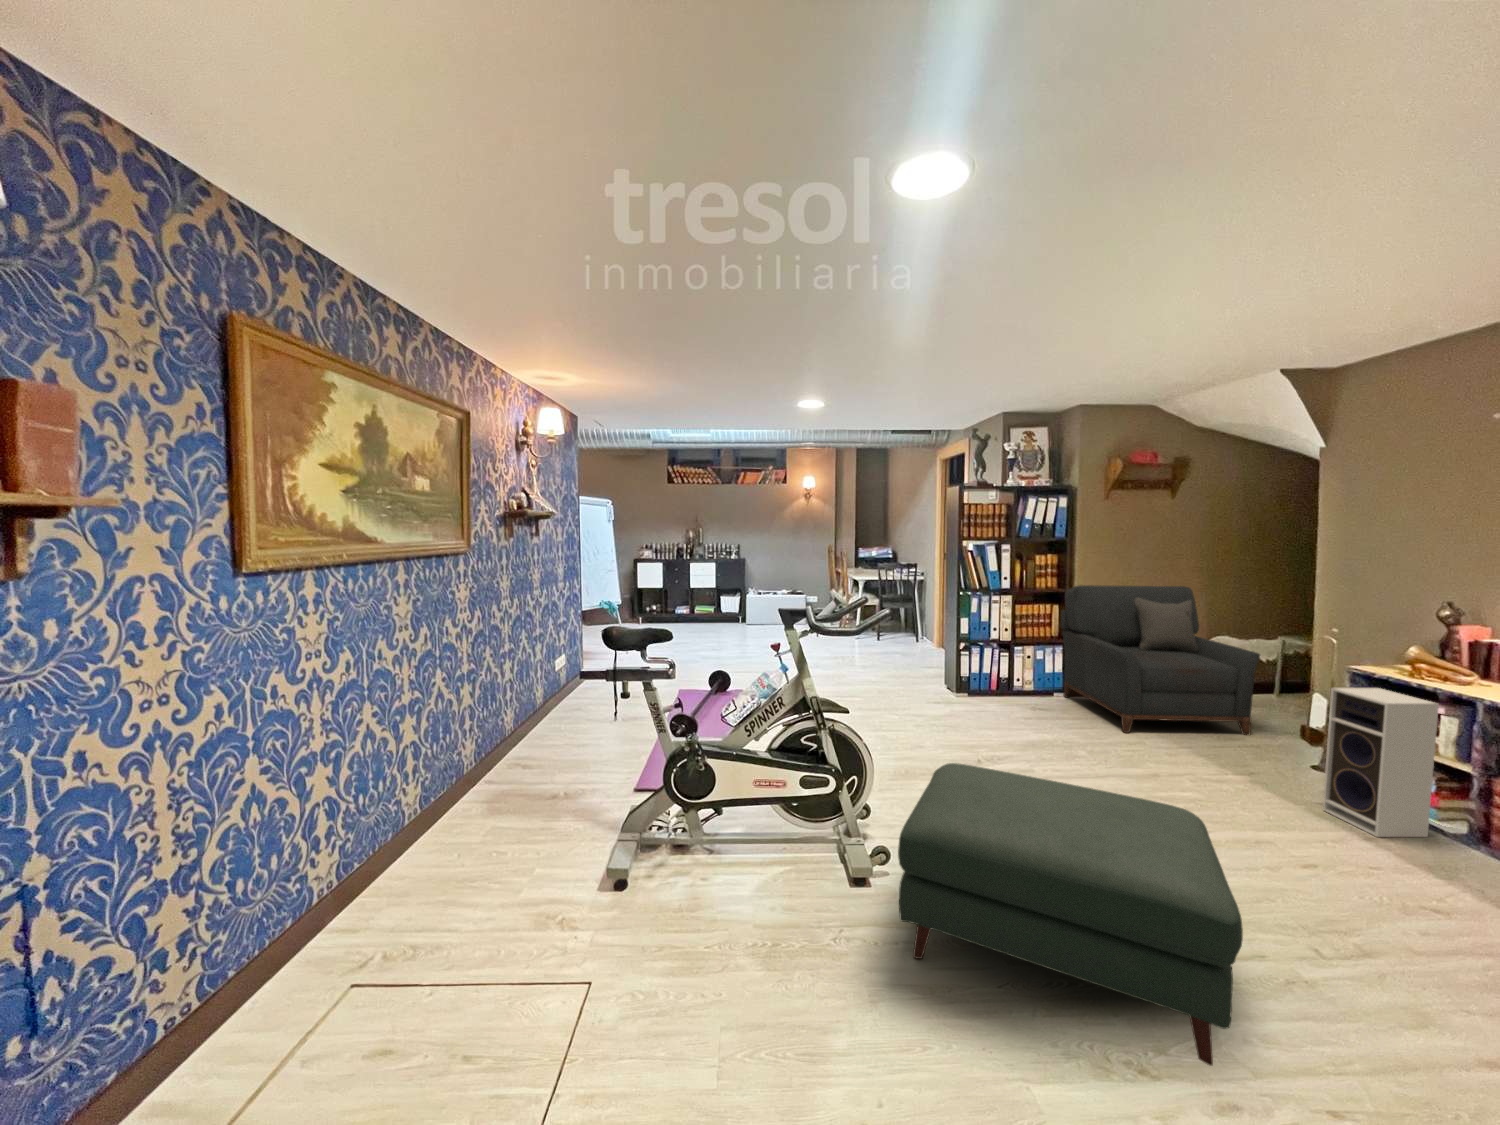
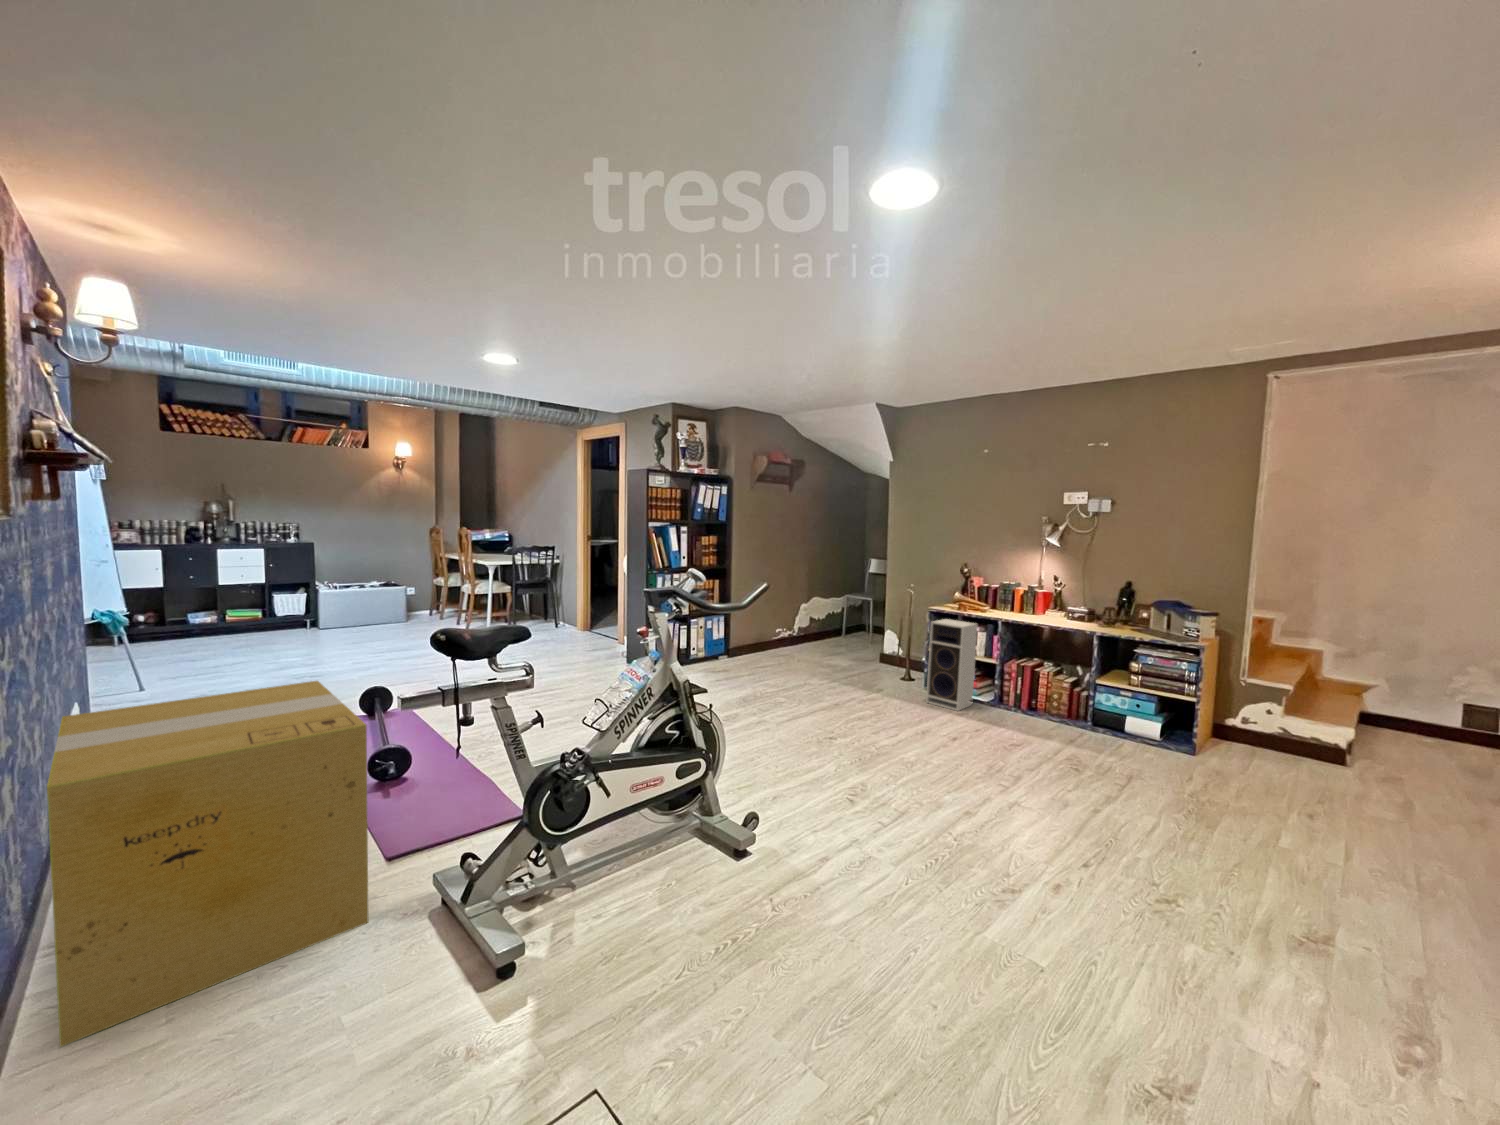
armchair: present [1060,585,1260,735] -> none [727,560,860,678]
cardboard box: none [440,654,610,822] -> present [47,681,368,1047]
ottoman: present [898,763,1243,1066] -> none [789,709,1047,887]

